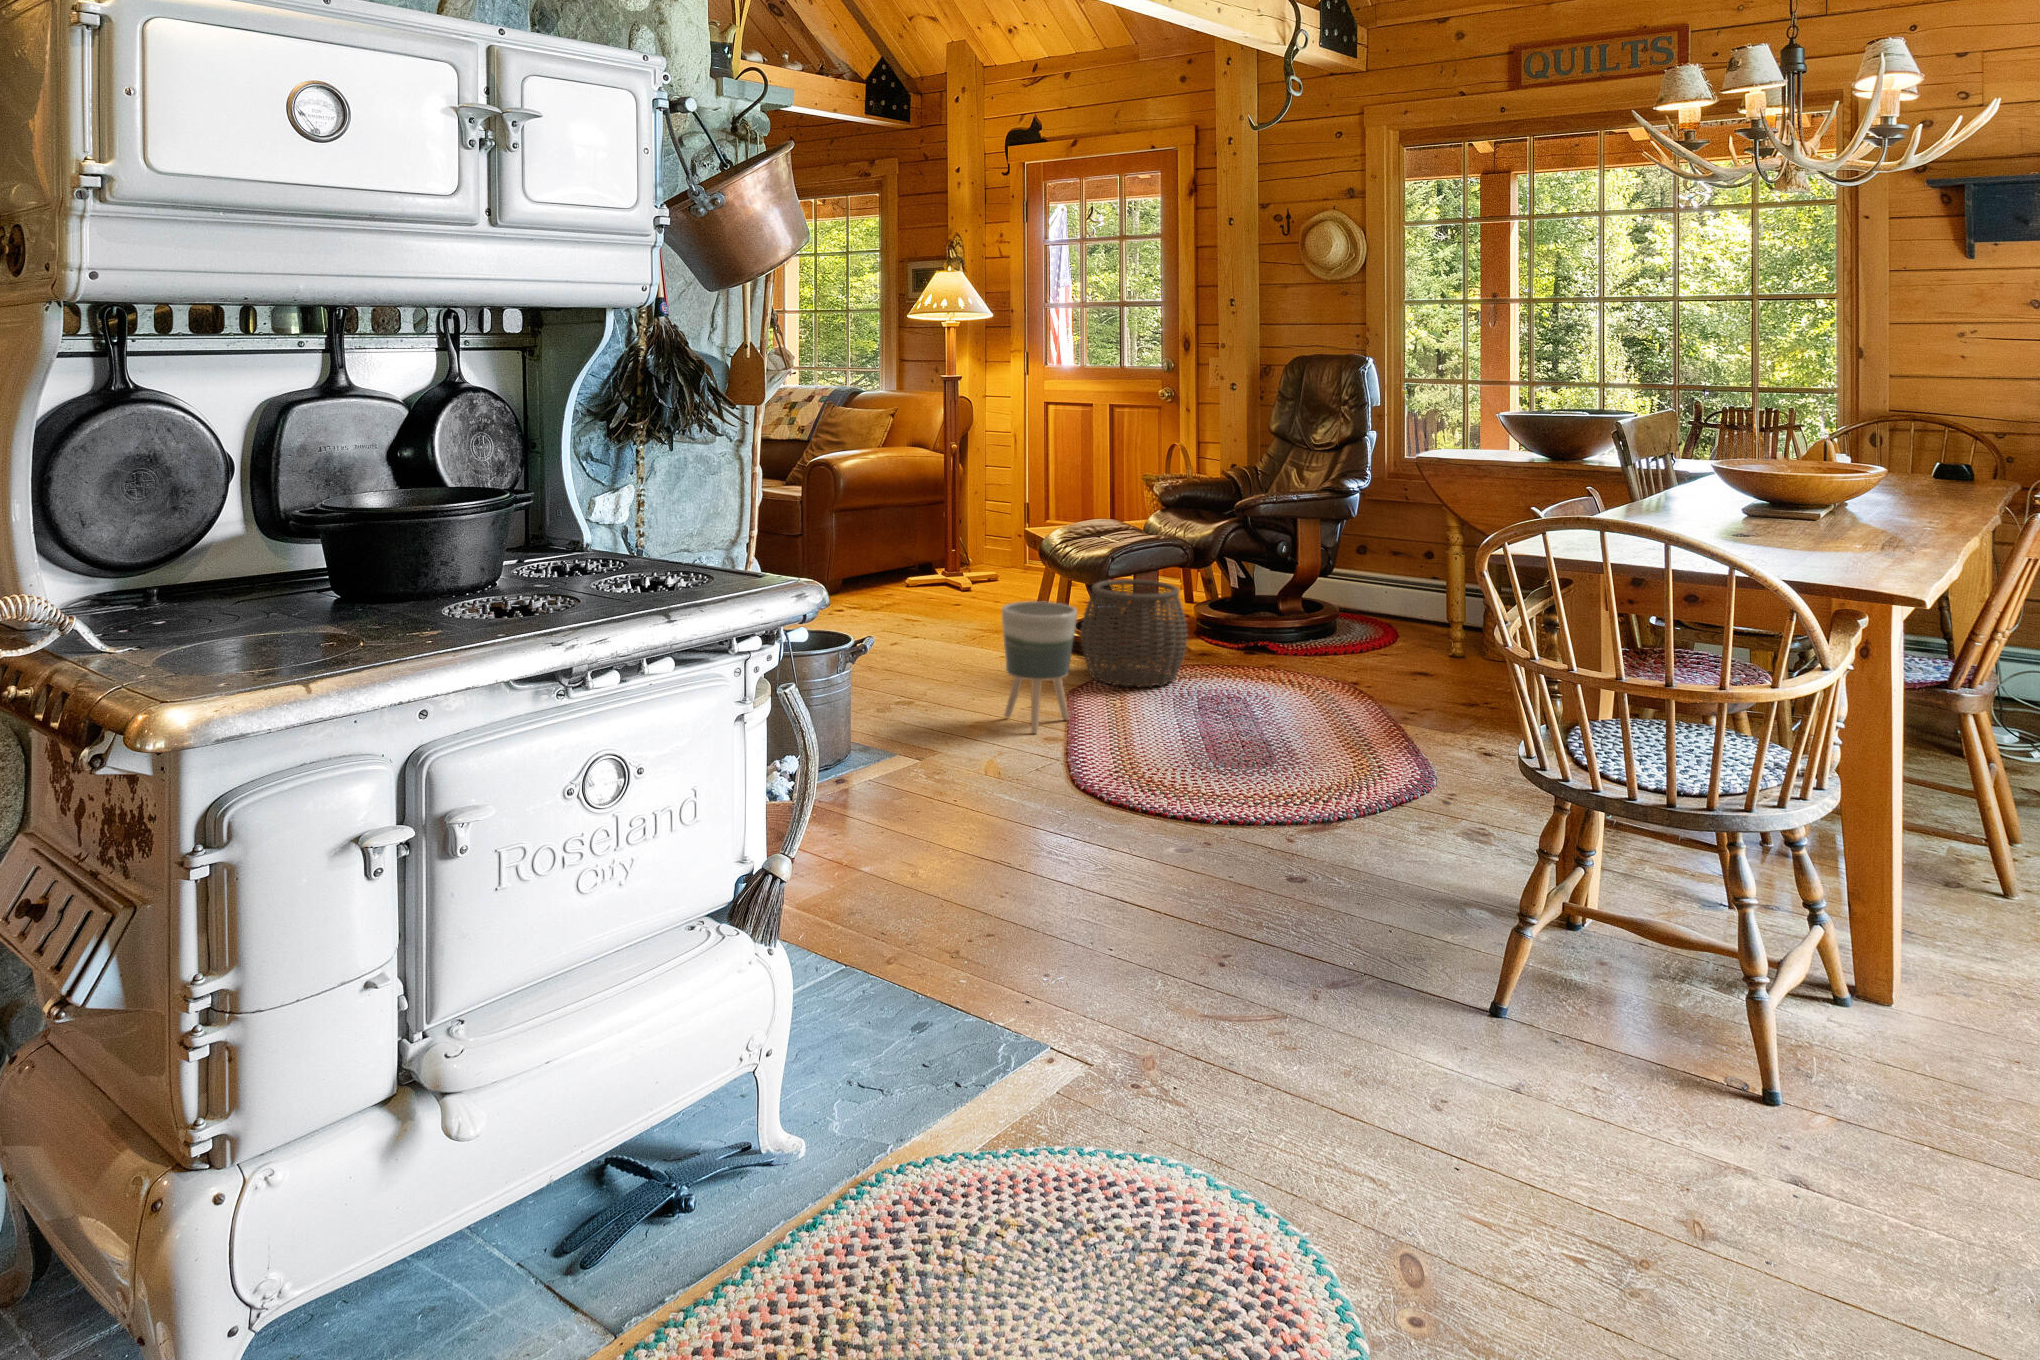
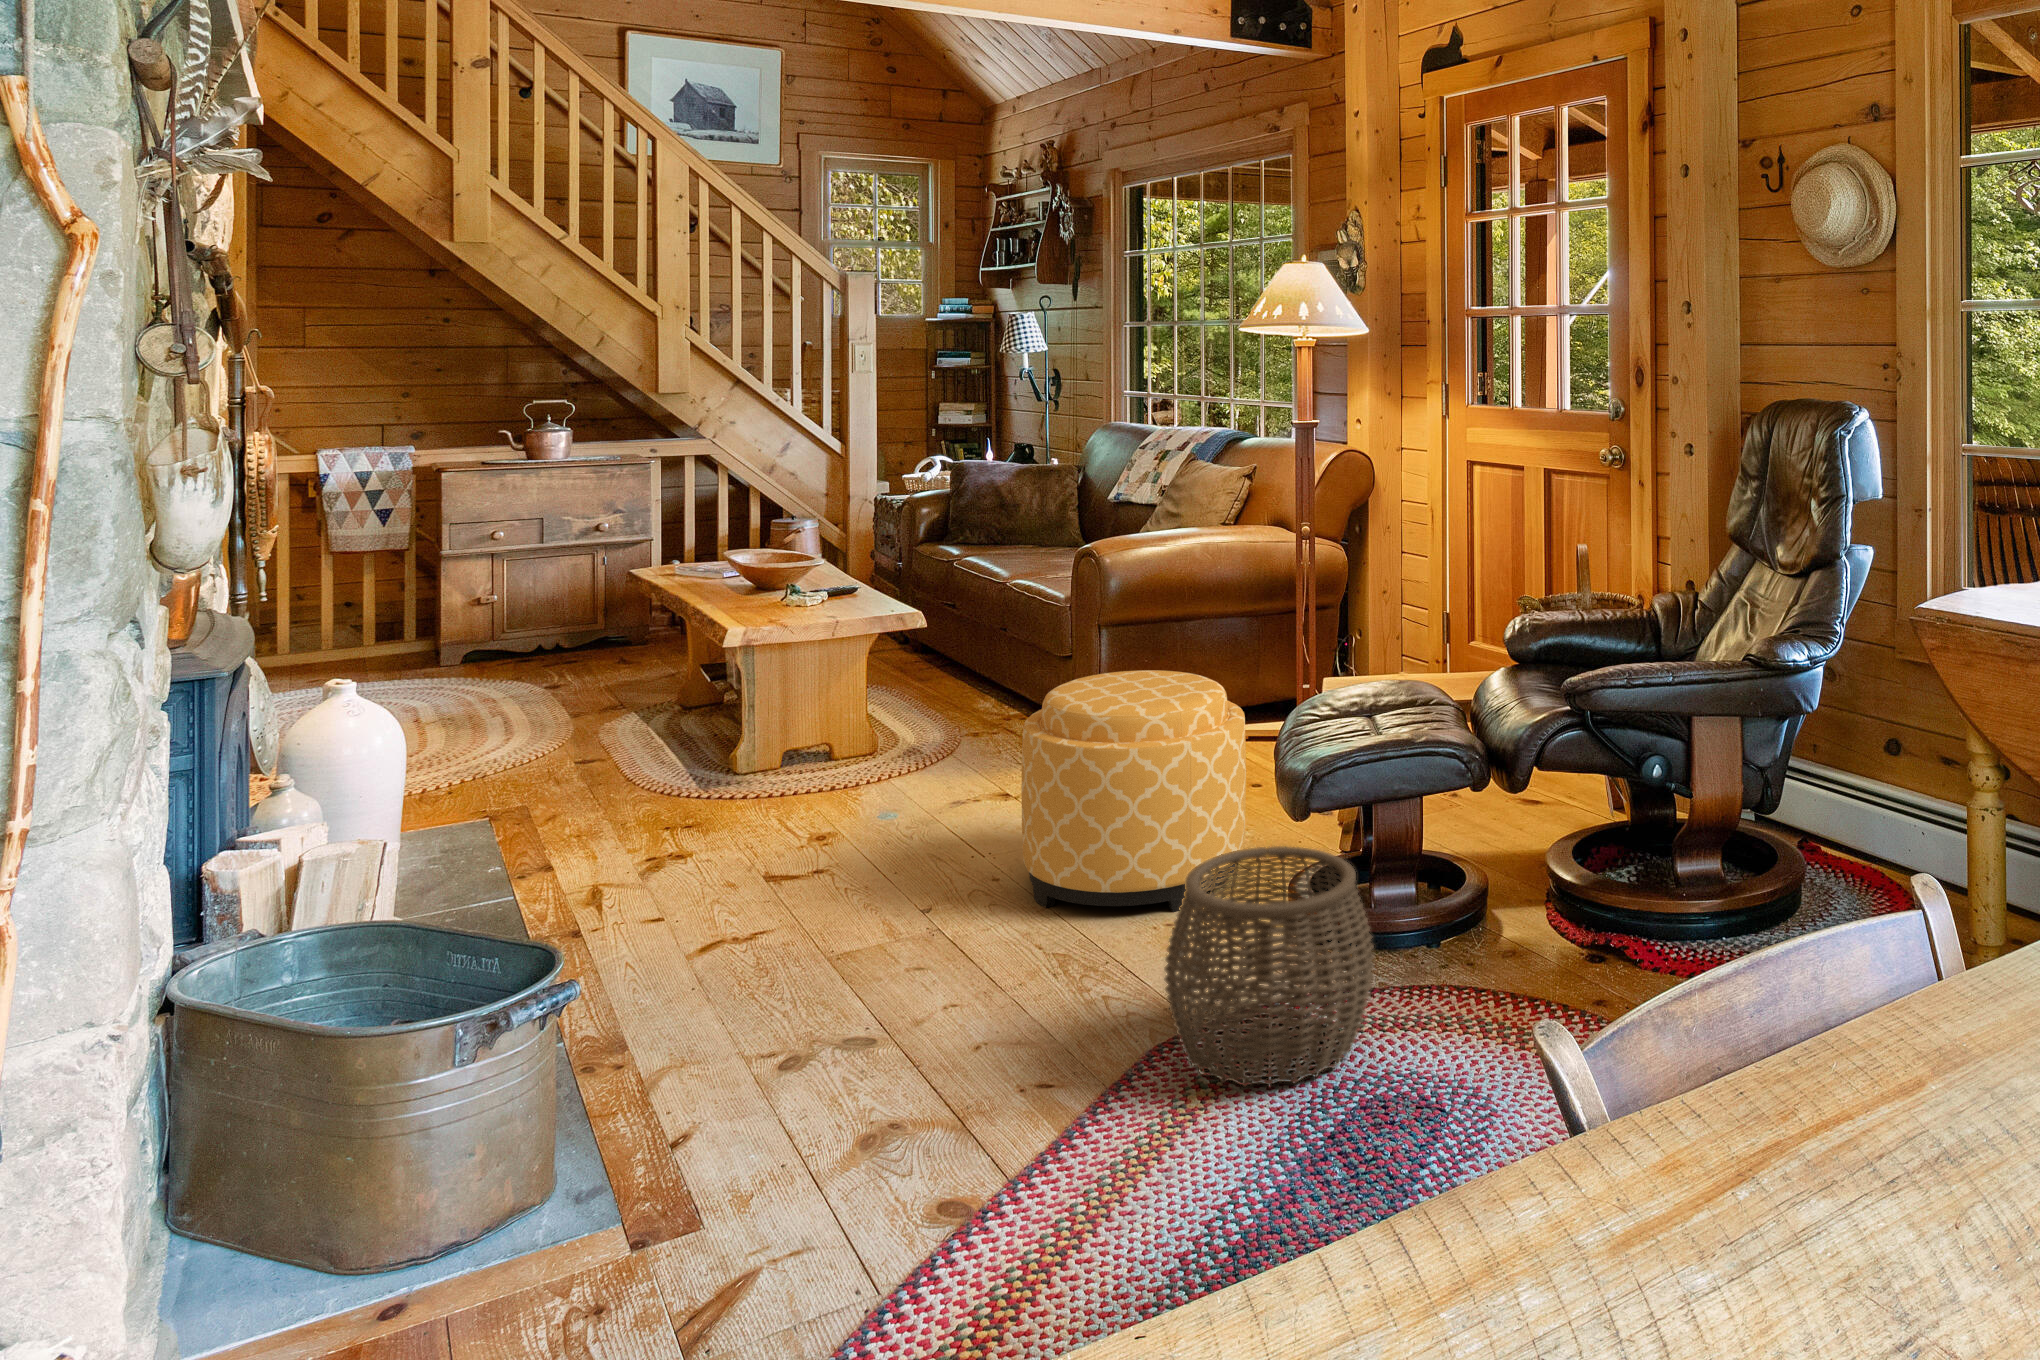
ottoman: none [897,513,1026,643] -> present [1021,670,1246,912]
planter: present [1002,601,1078,734] -> none [814,942,983,1252]

